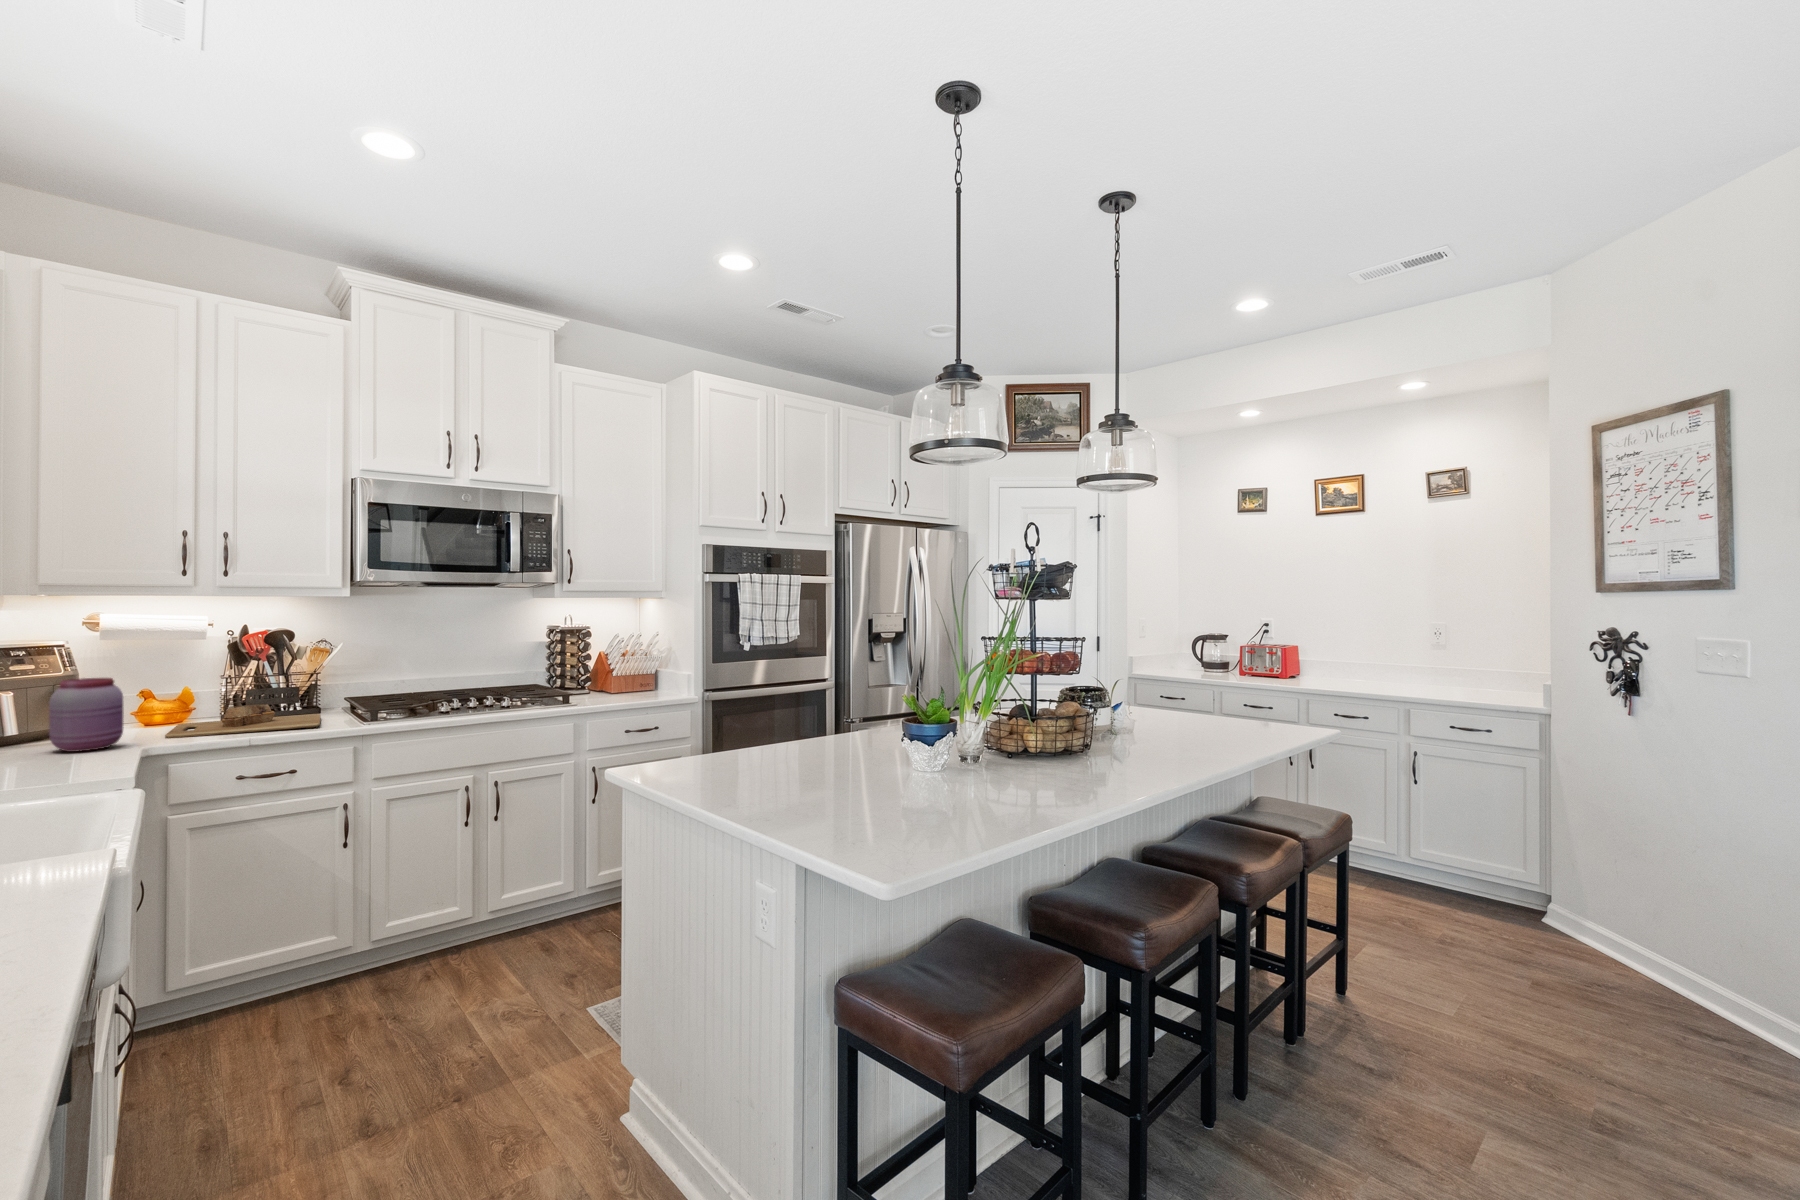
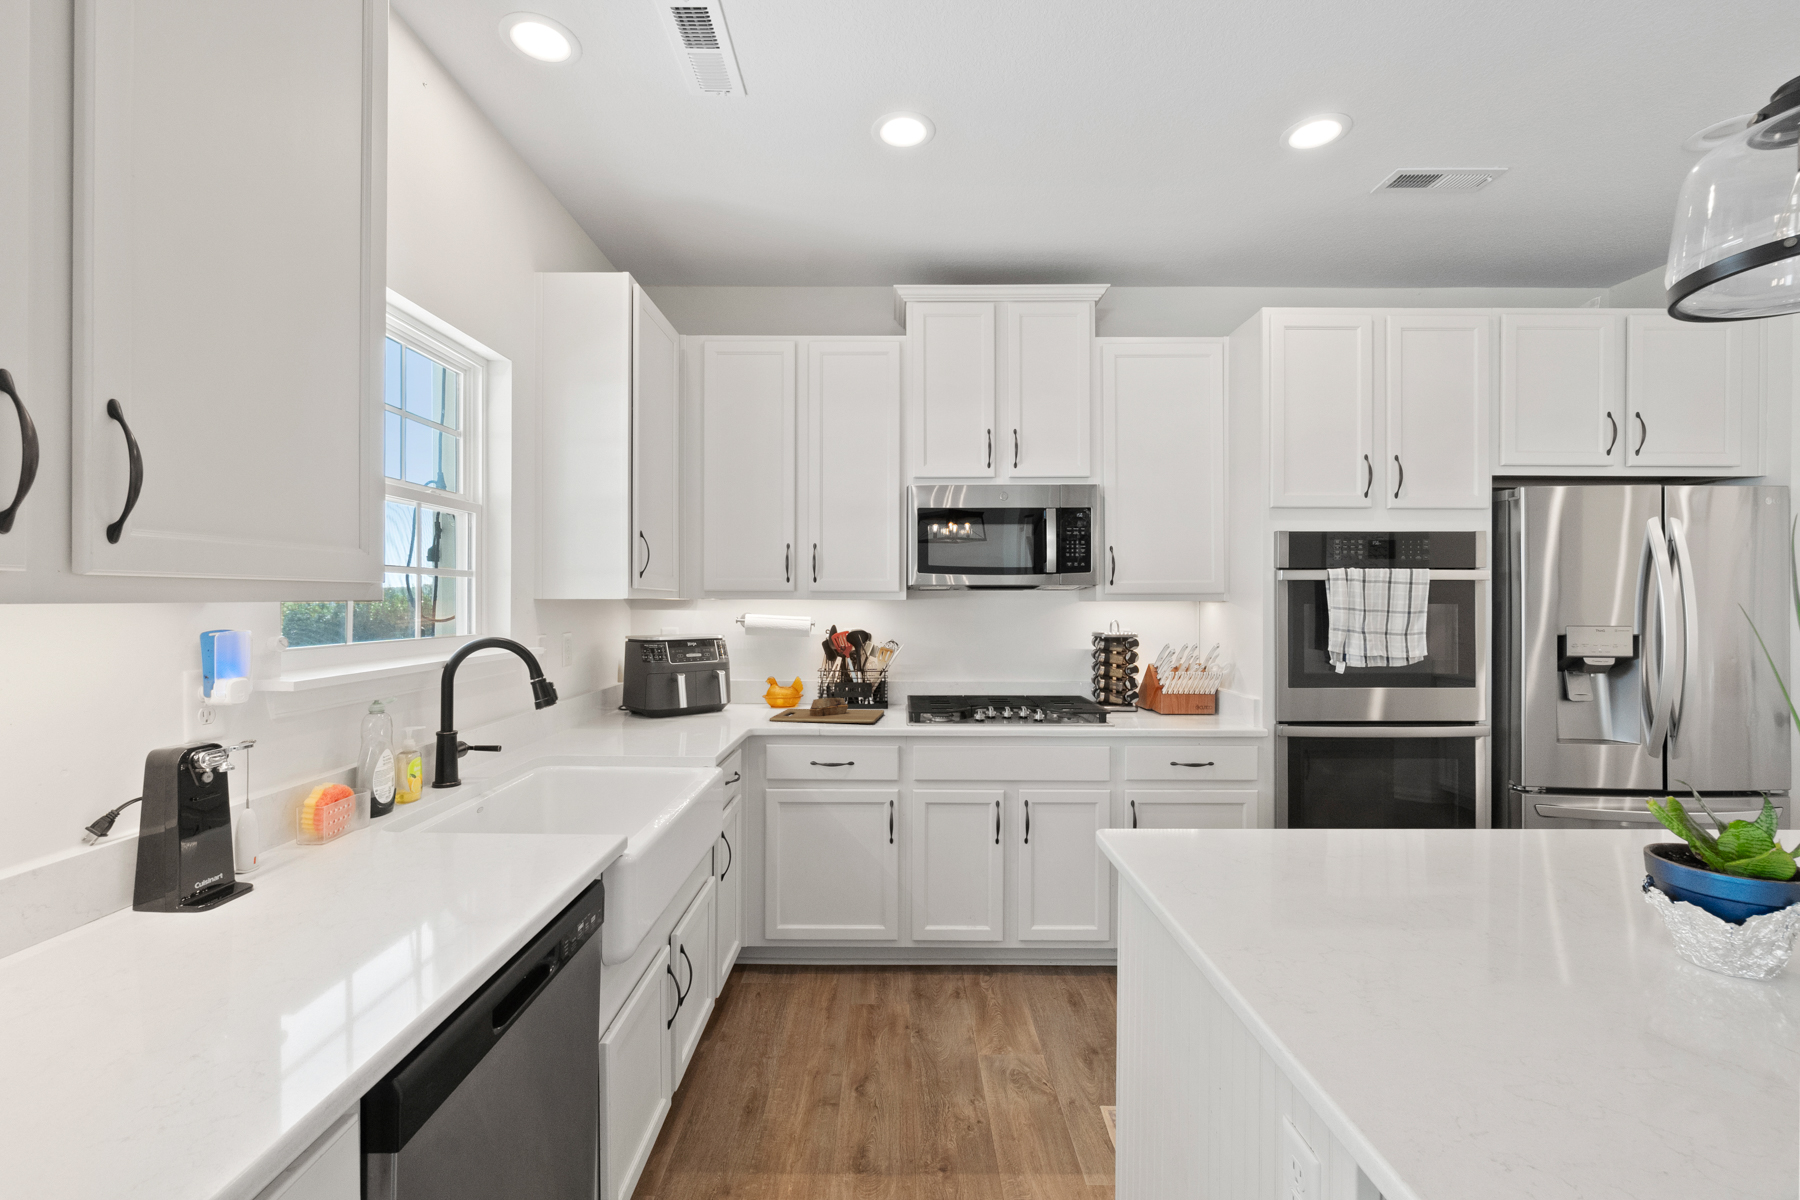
jar: present [49,678,124,752] -> none [697,667,739,726]

